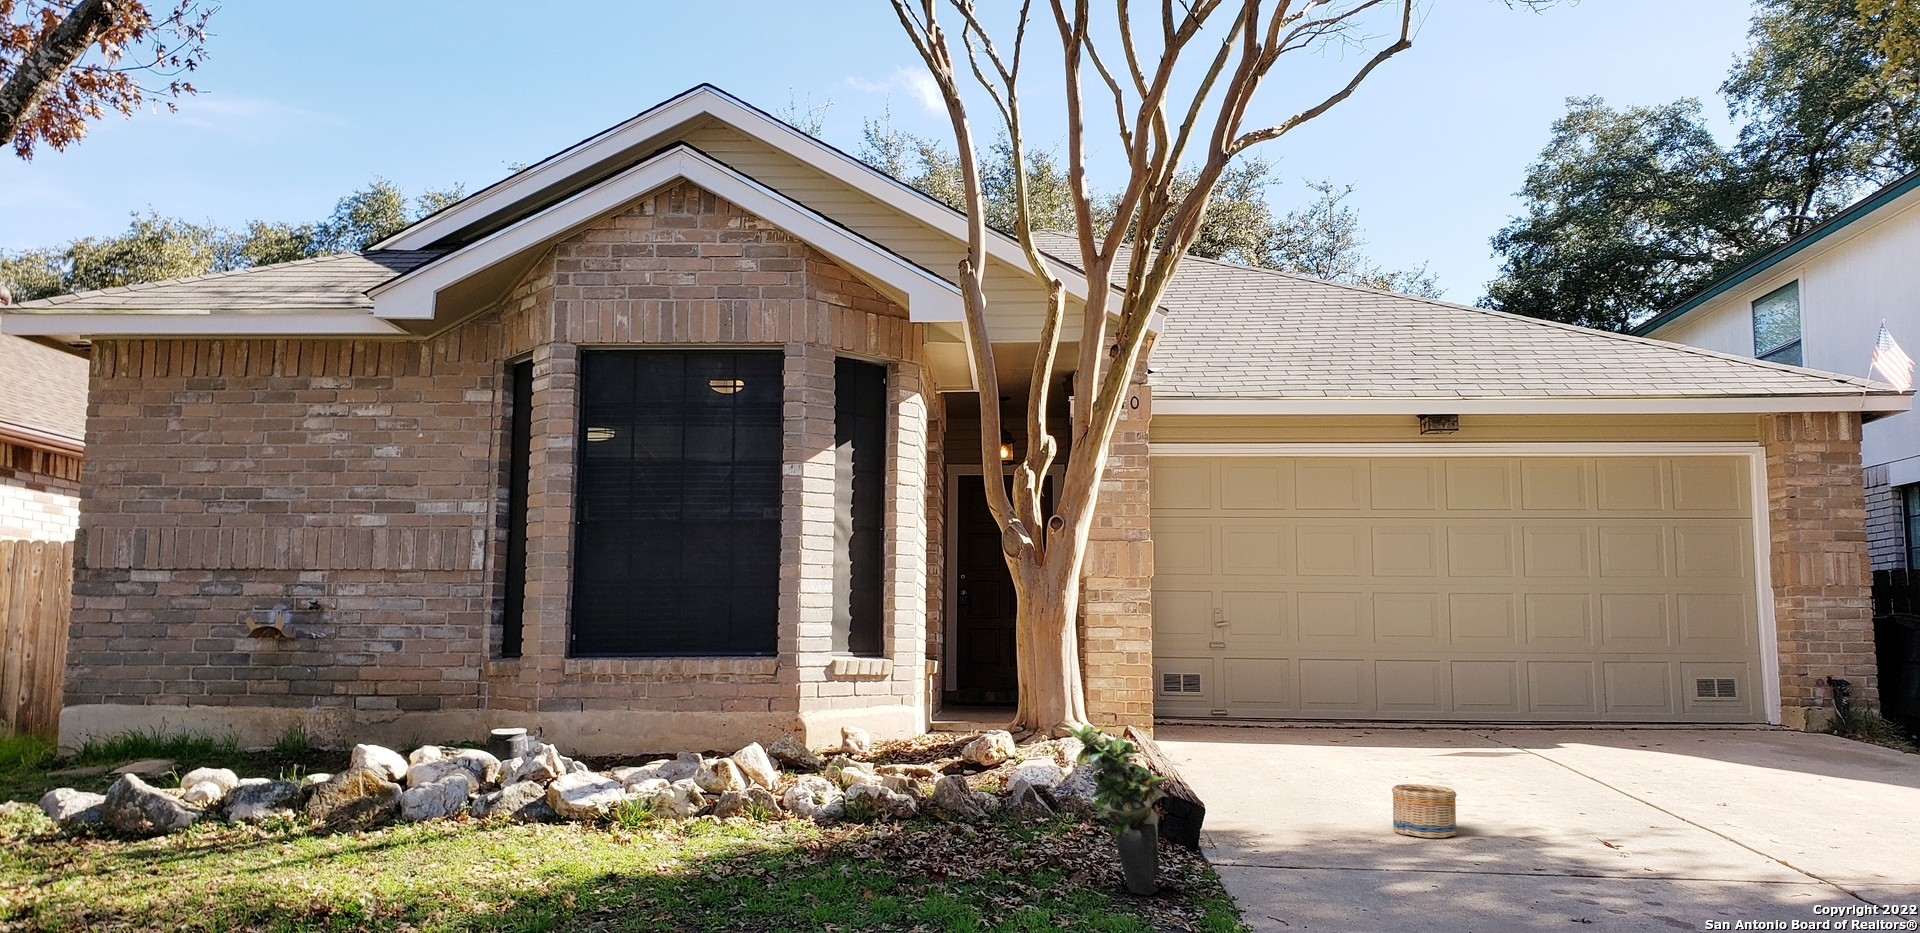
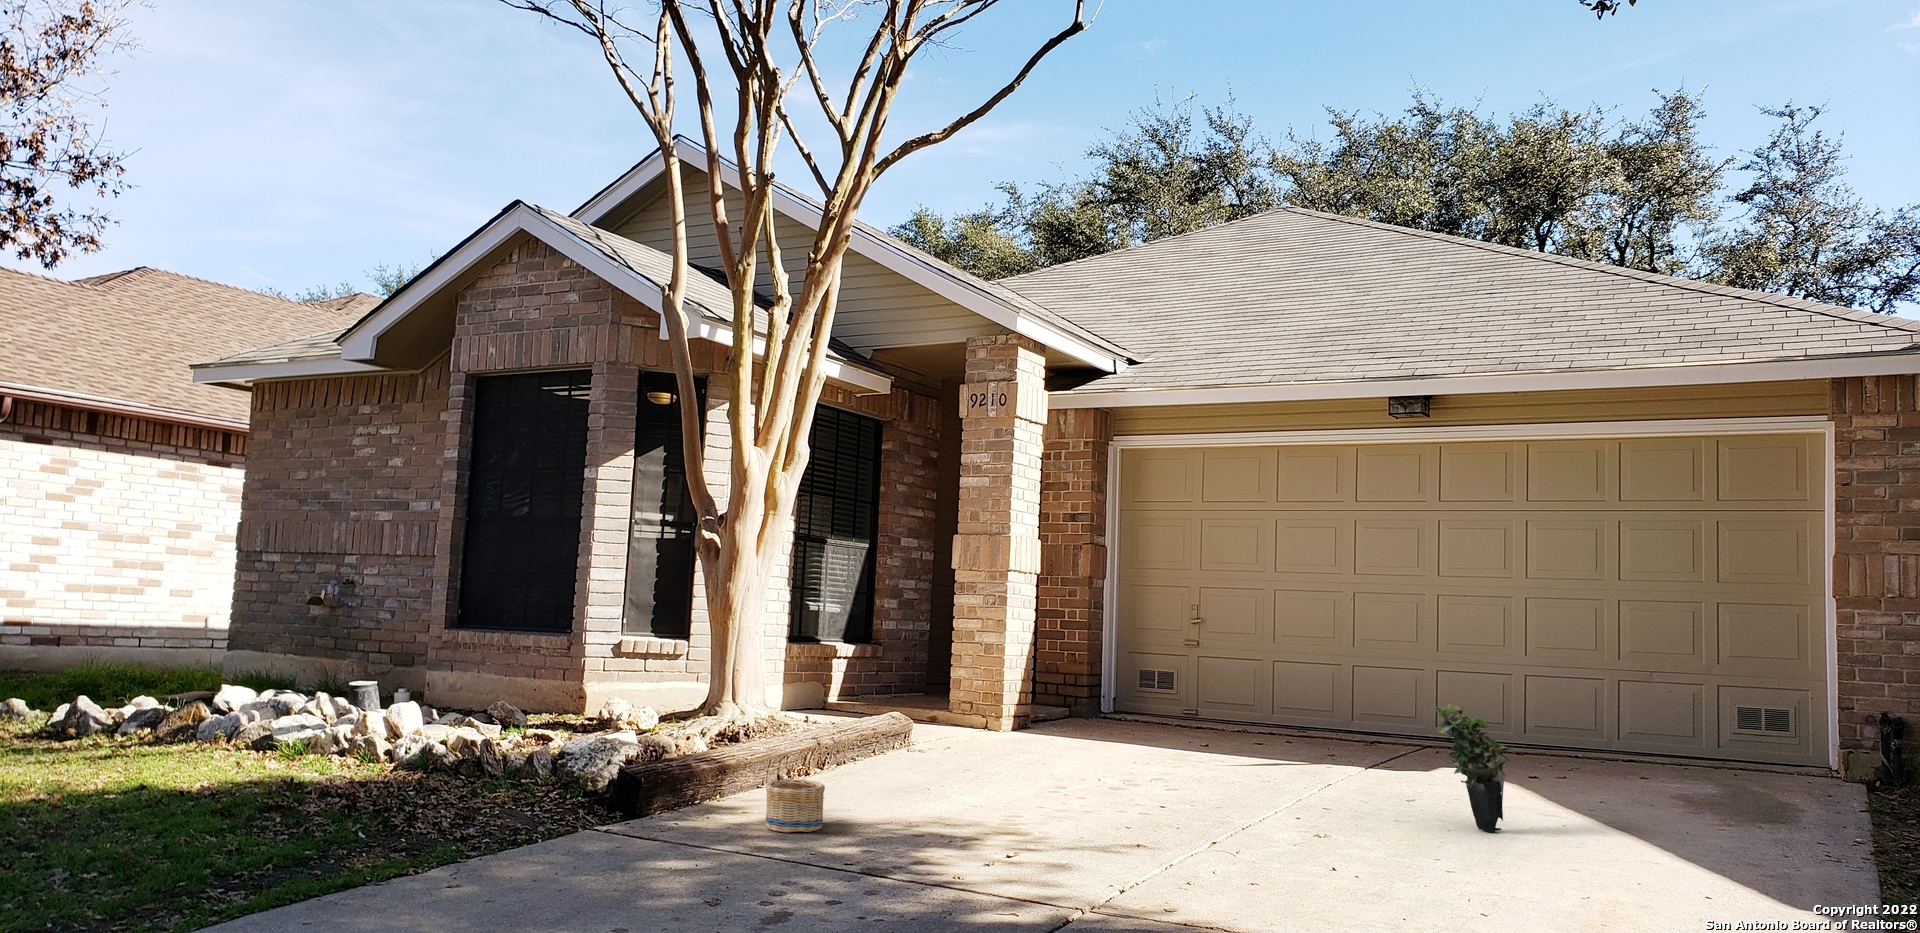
potted plant: present [1068,722,1169,896] -> present [1433,704,1511,833]

